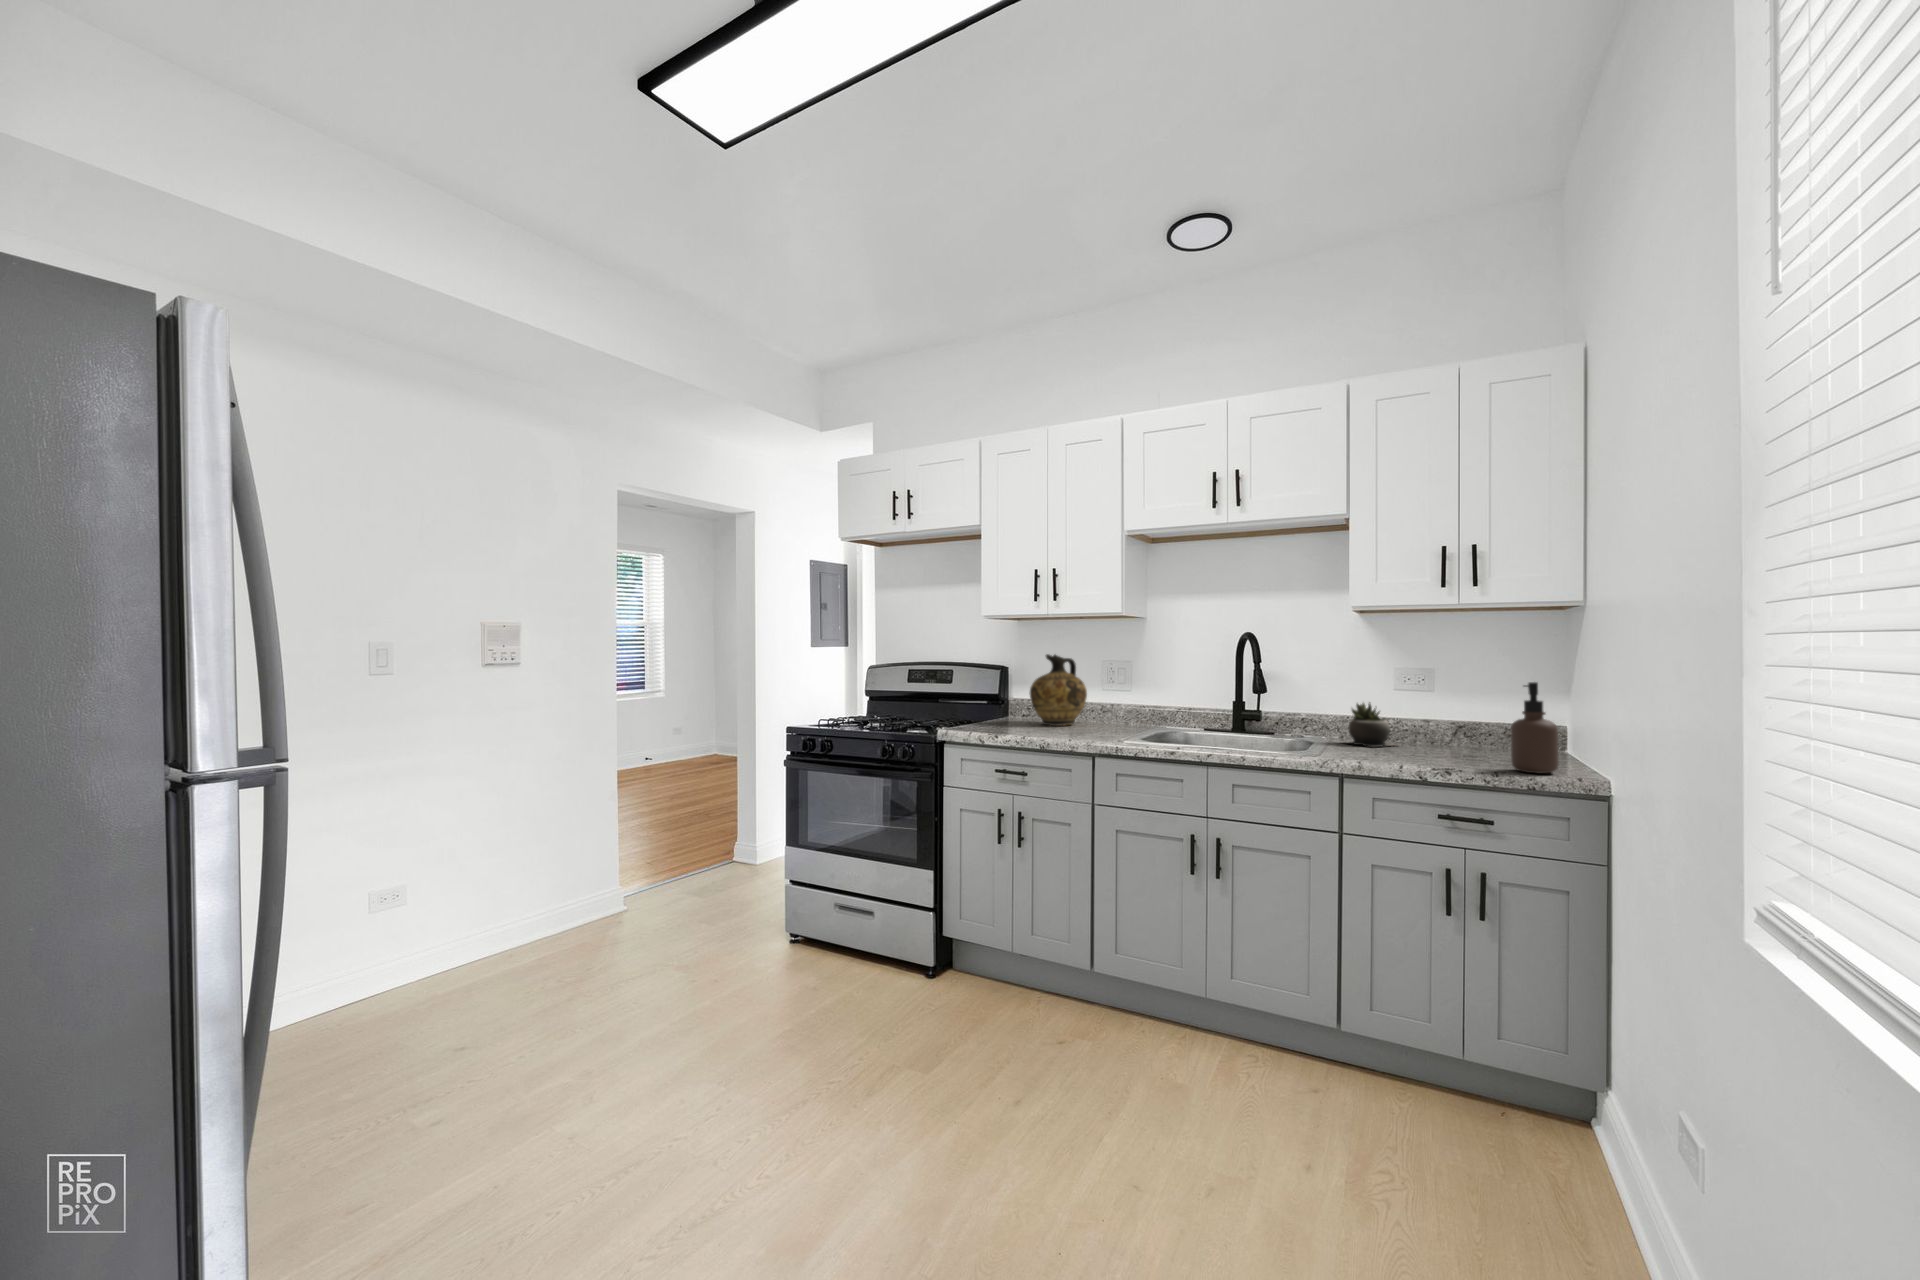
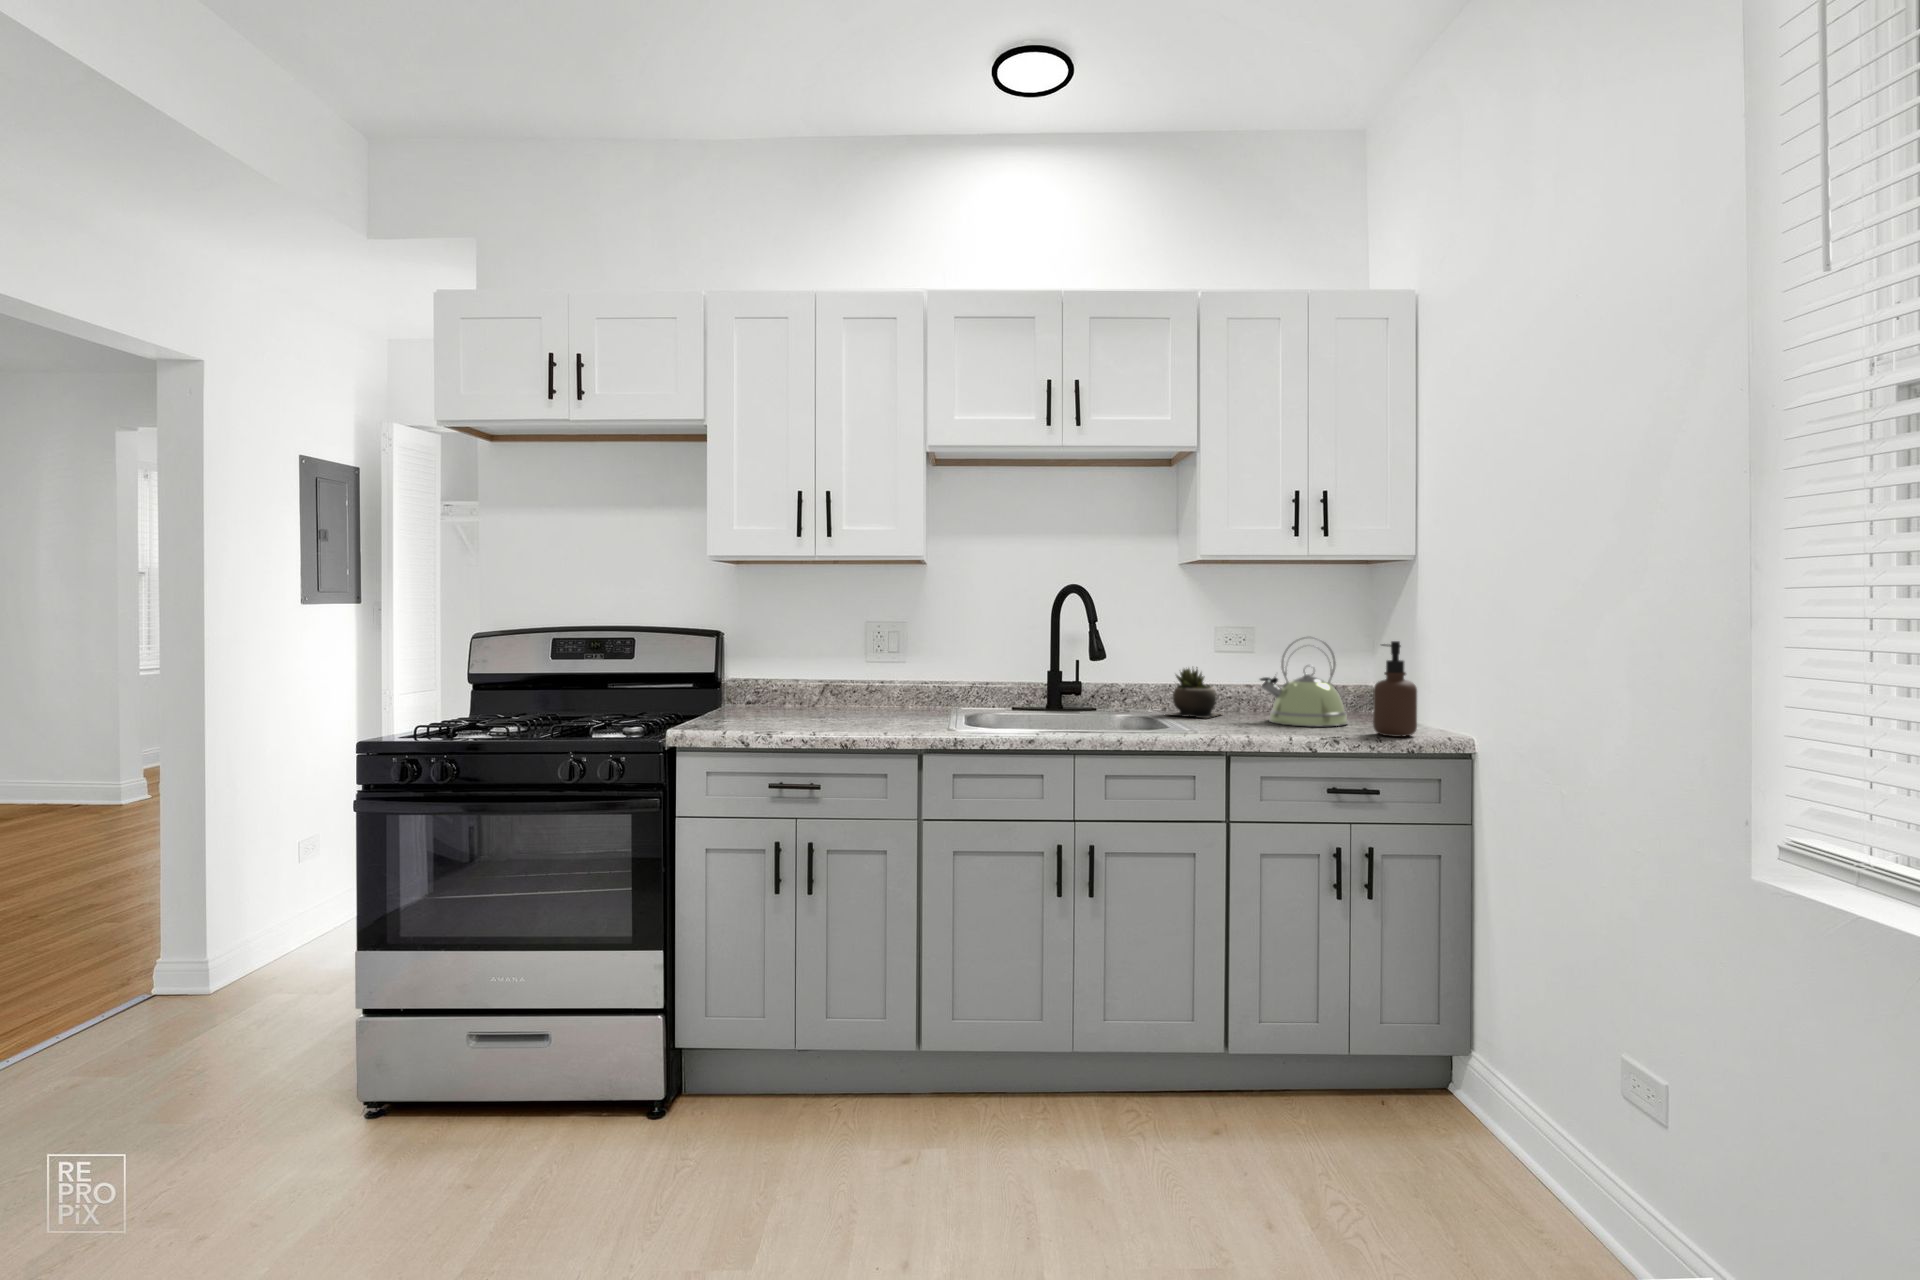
ceramic jug: present [1030,654,1087,726] -> none [768,614,847,714]
kettle: none [1420,677,1513,761] -> present [1260,637,1348,727]

